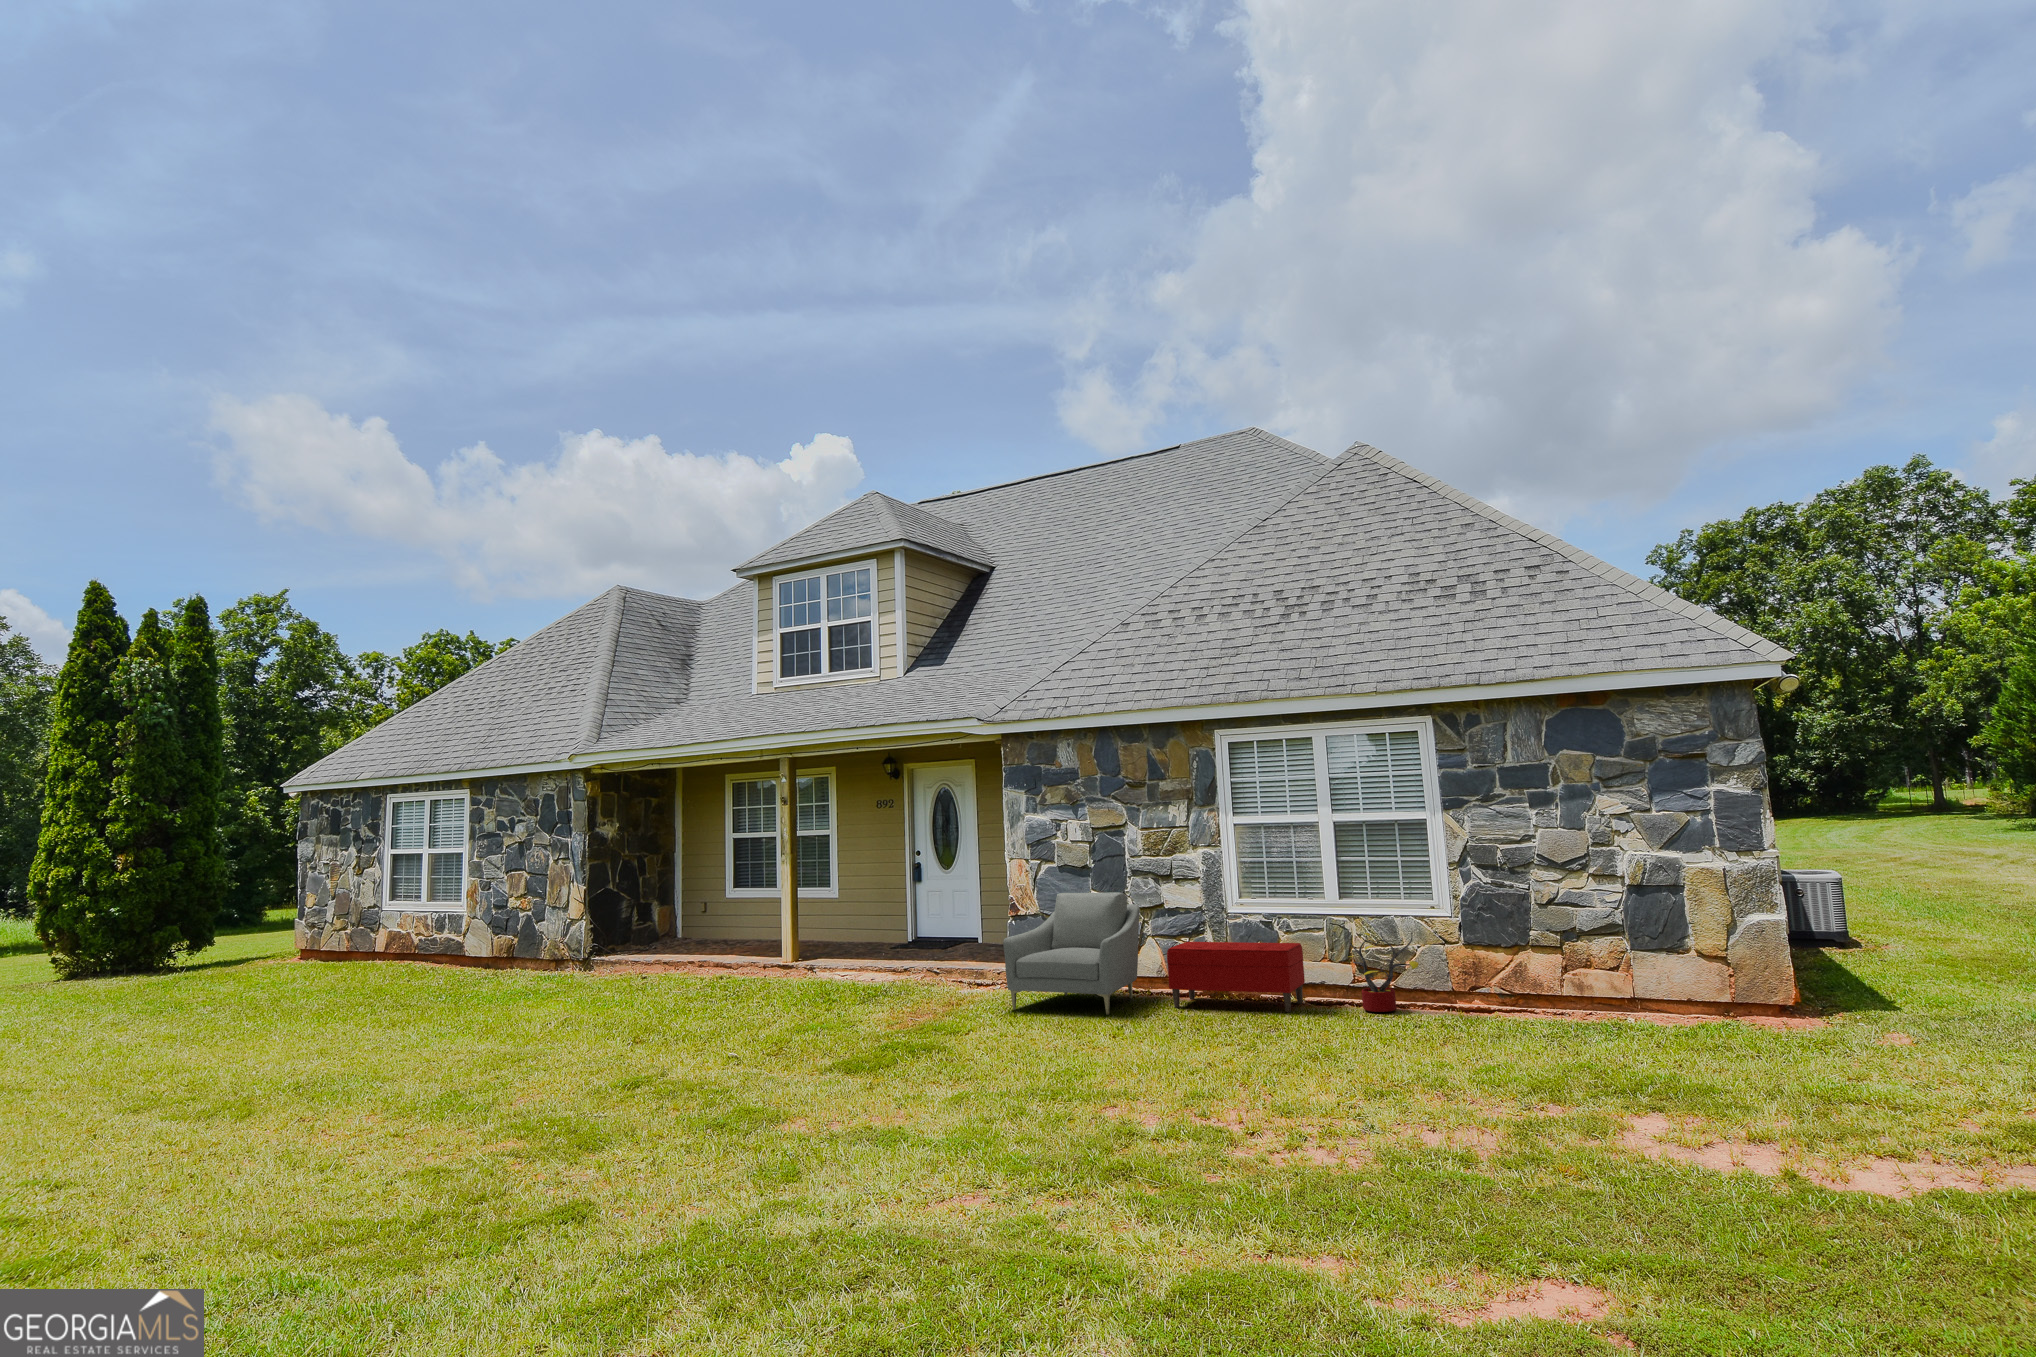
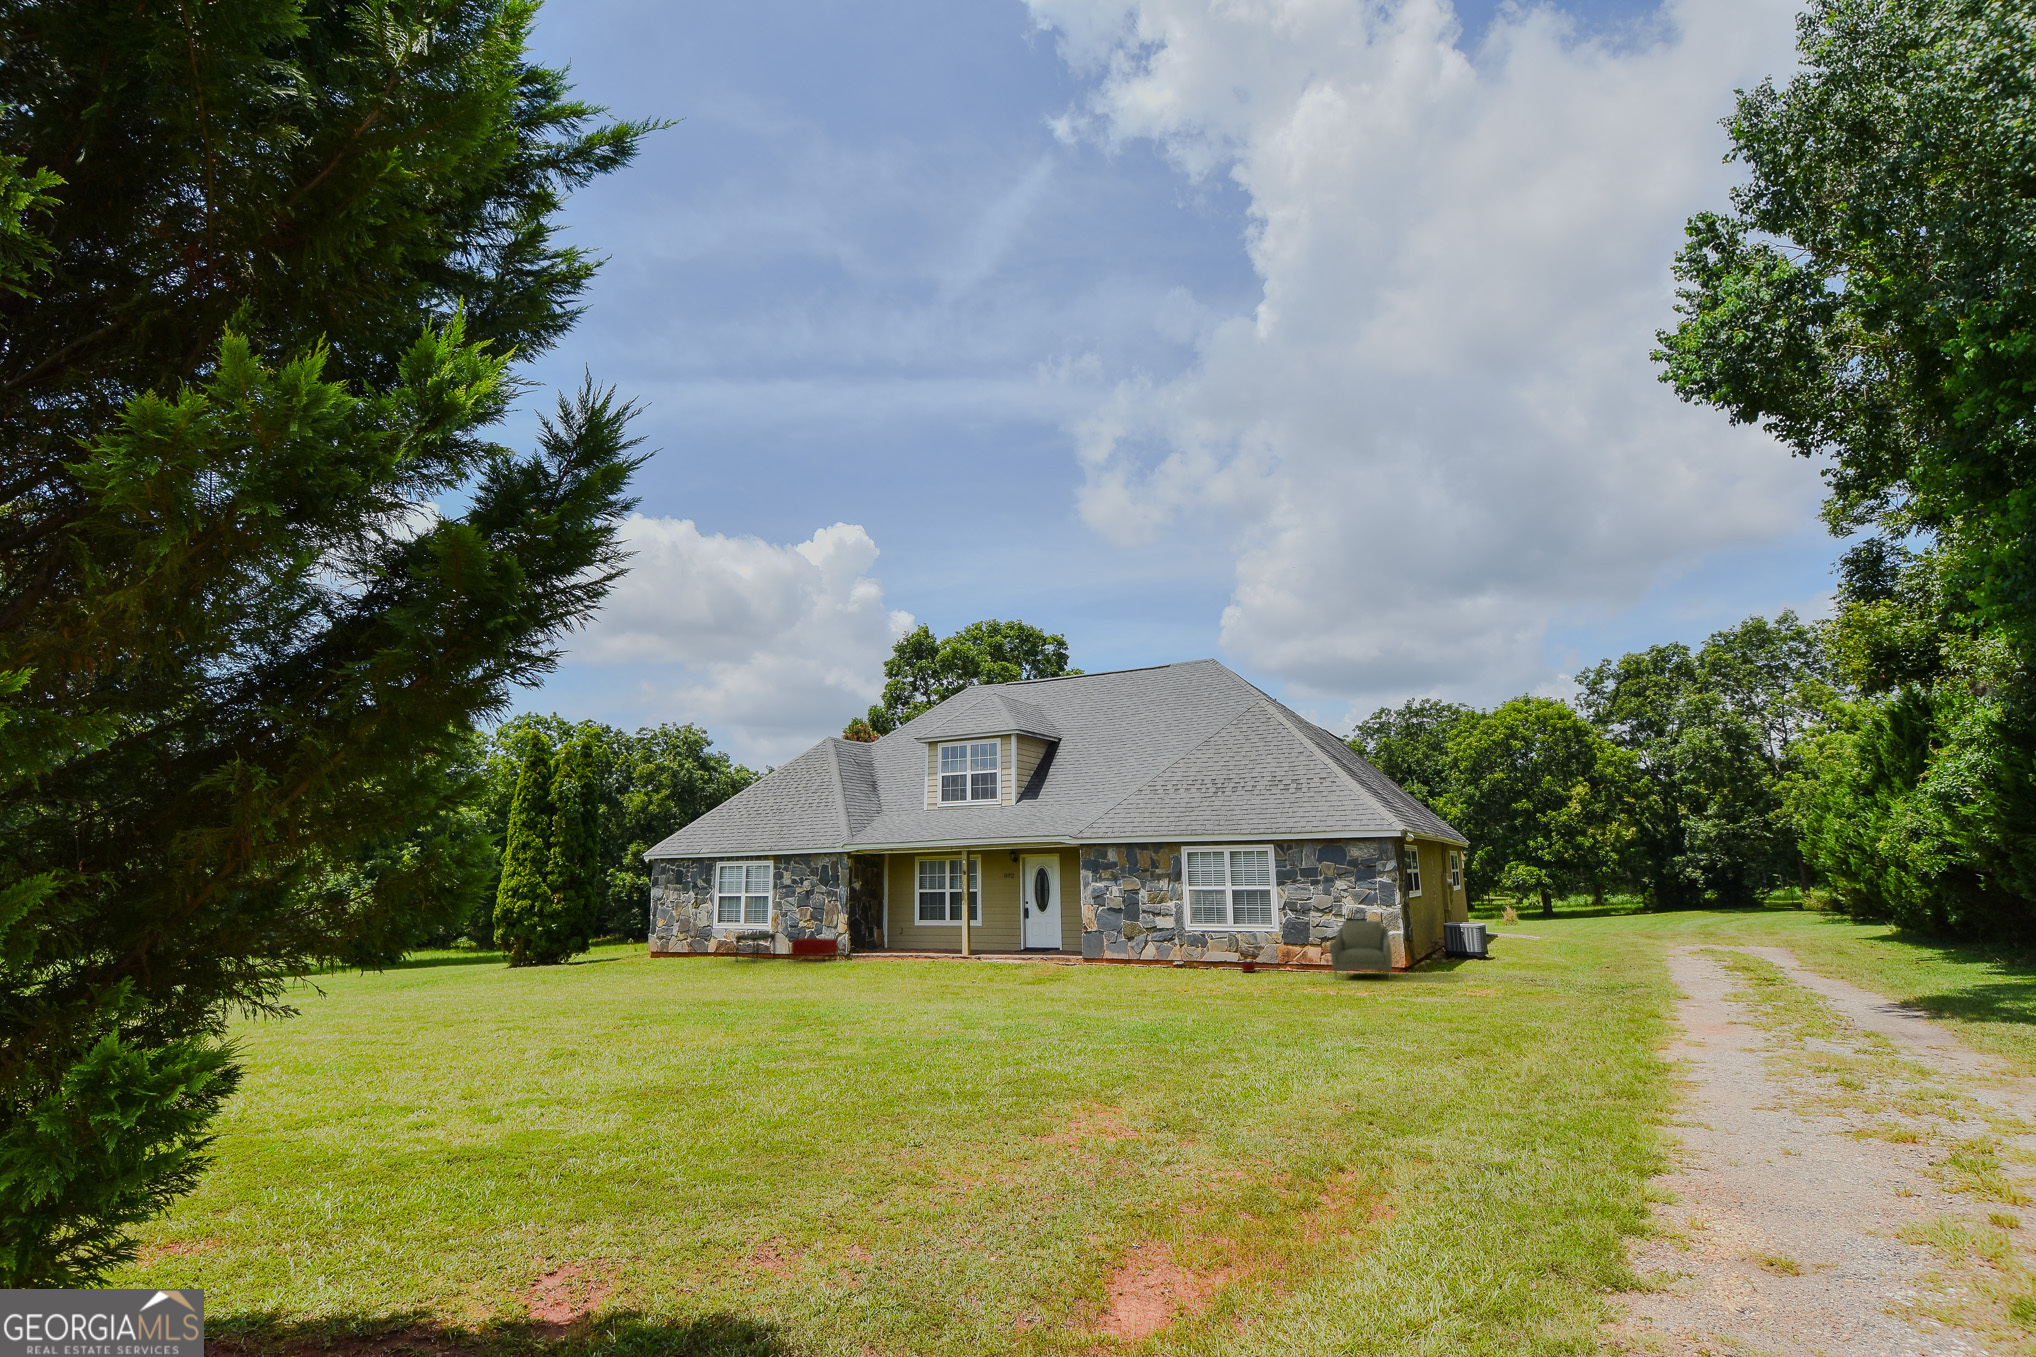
chair: present [1003,892,1140,1015] -> present [1329,921,1392,977]
round table: none [381,919,470,974] -> present [735,933,776,962]
bench: present [1167,942,1305,1012] -> present [791,938,838,961]

